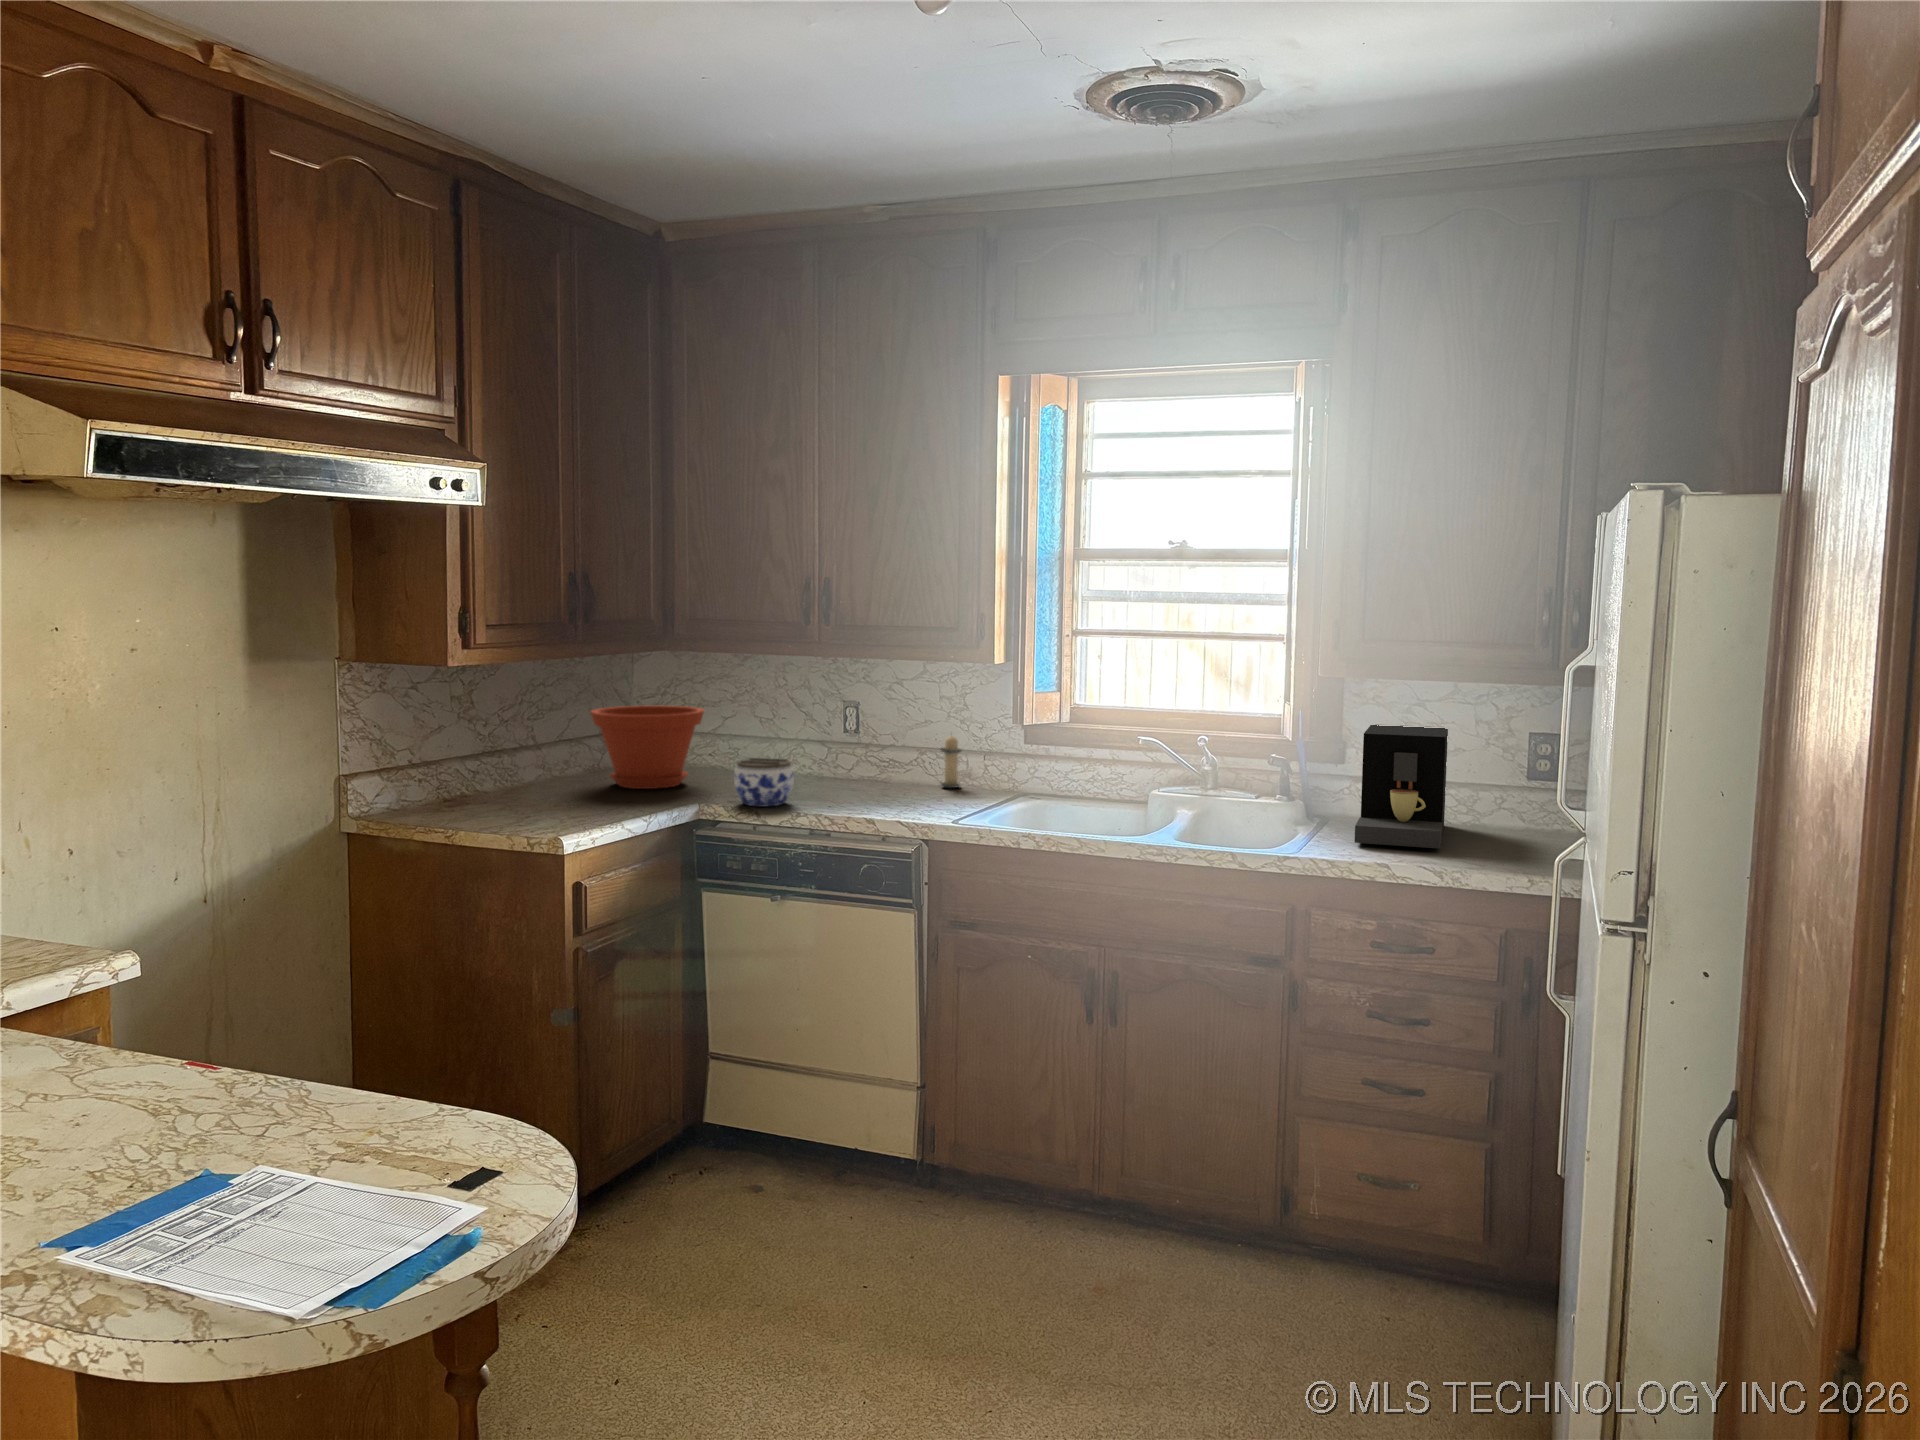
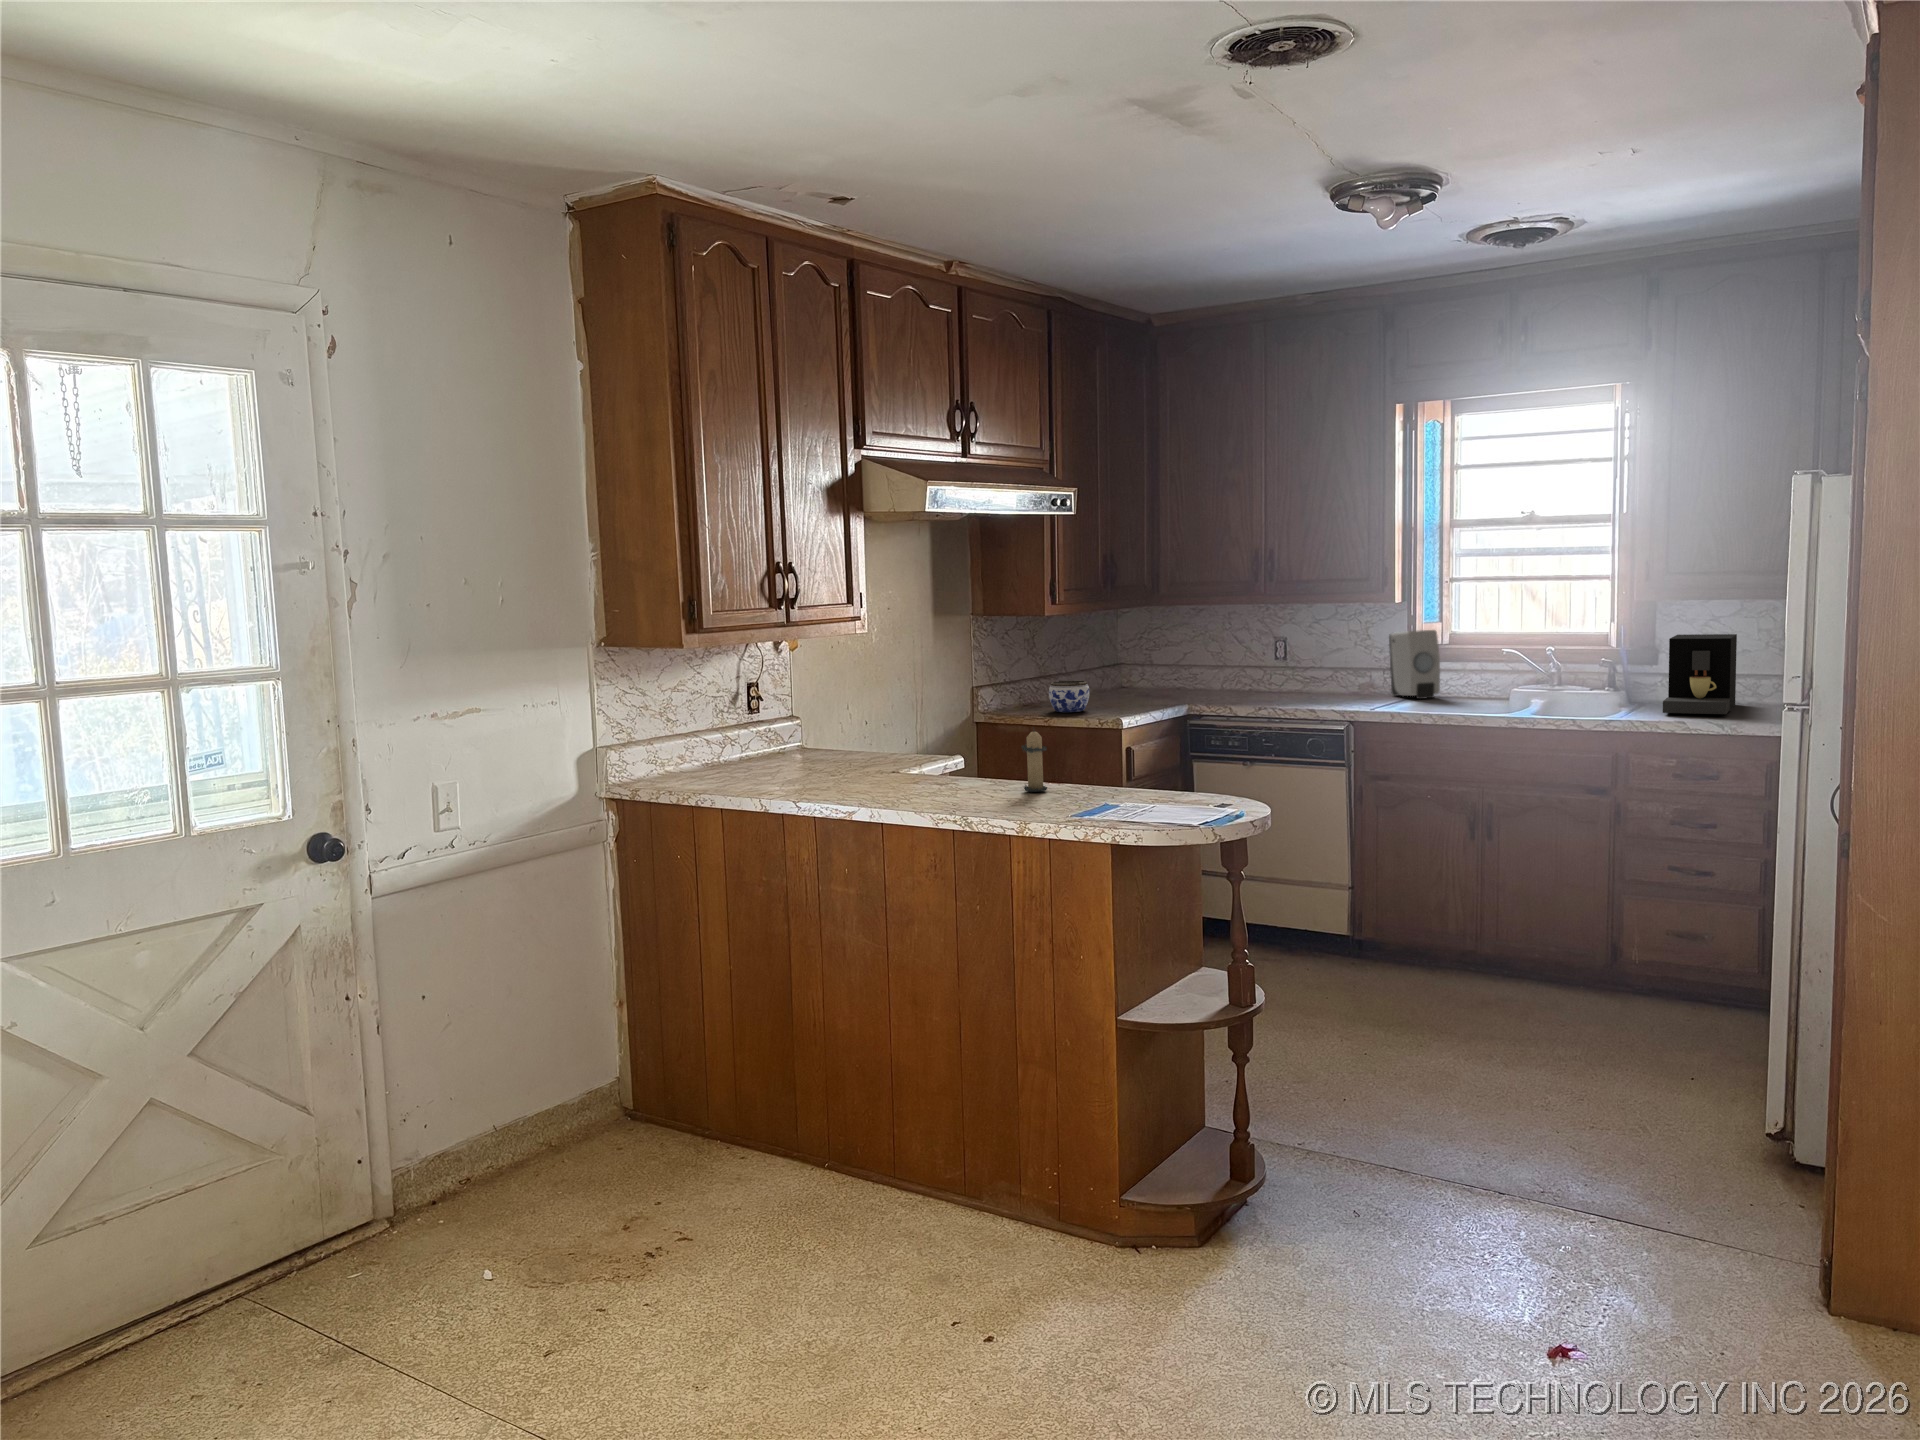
soap dispenser: none [990,704,1057,802] -> present [1389,630,1440,699]
plant pot: present [591,706,704,789] -> none [1109,643,1186,697]
candle: present [940,736,961,788] -> present [1022,727,1047,792]
jar: present [734,758,794,807] -> present [1049,681,1090,712]

